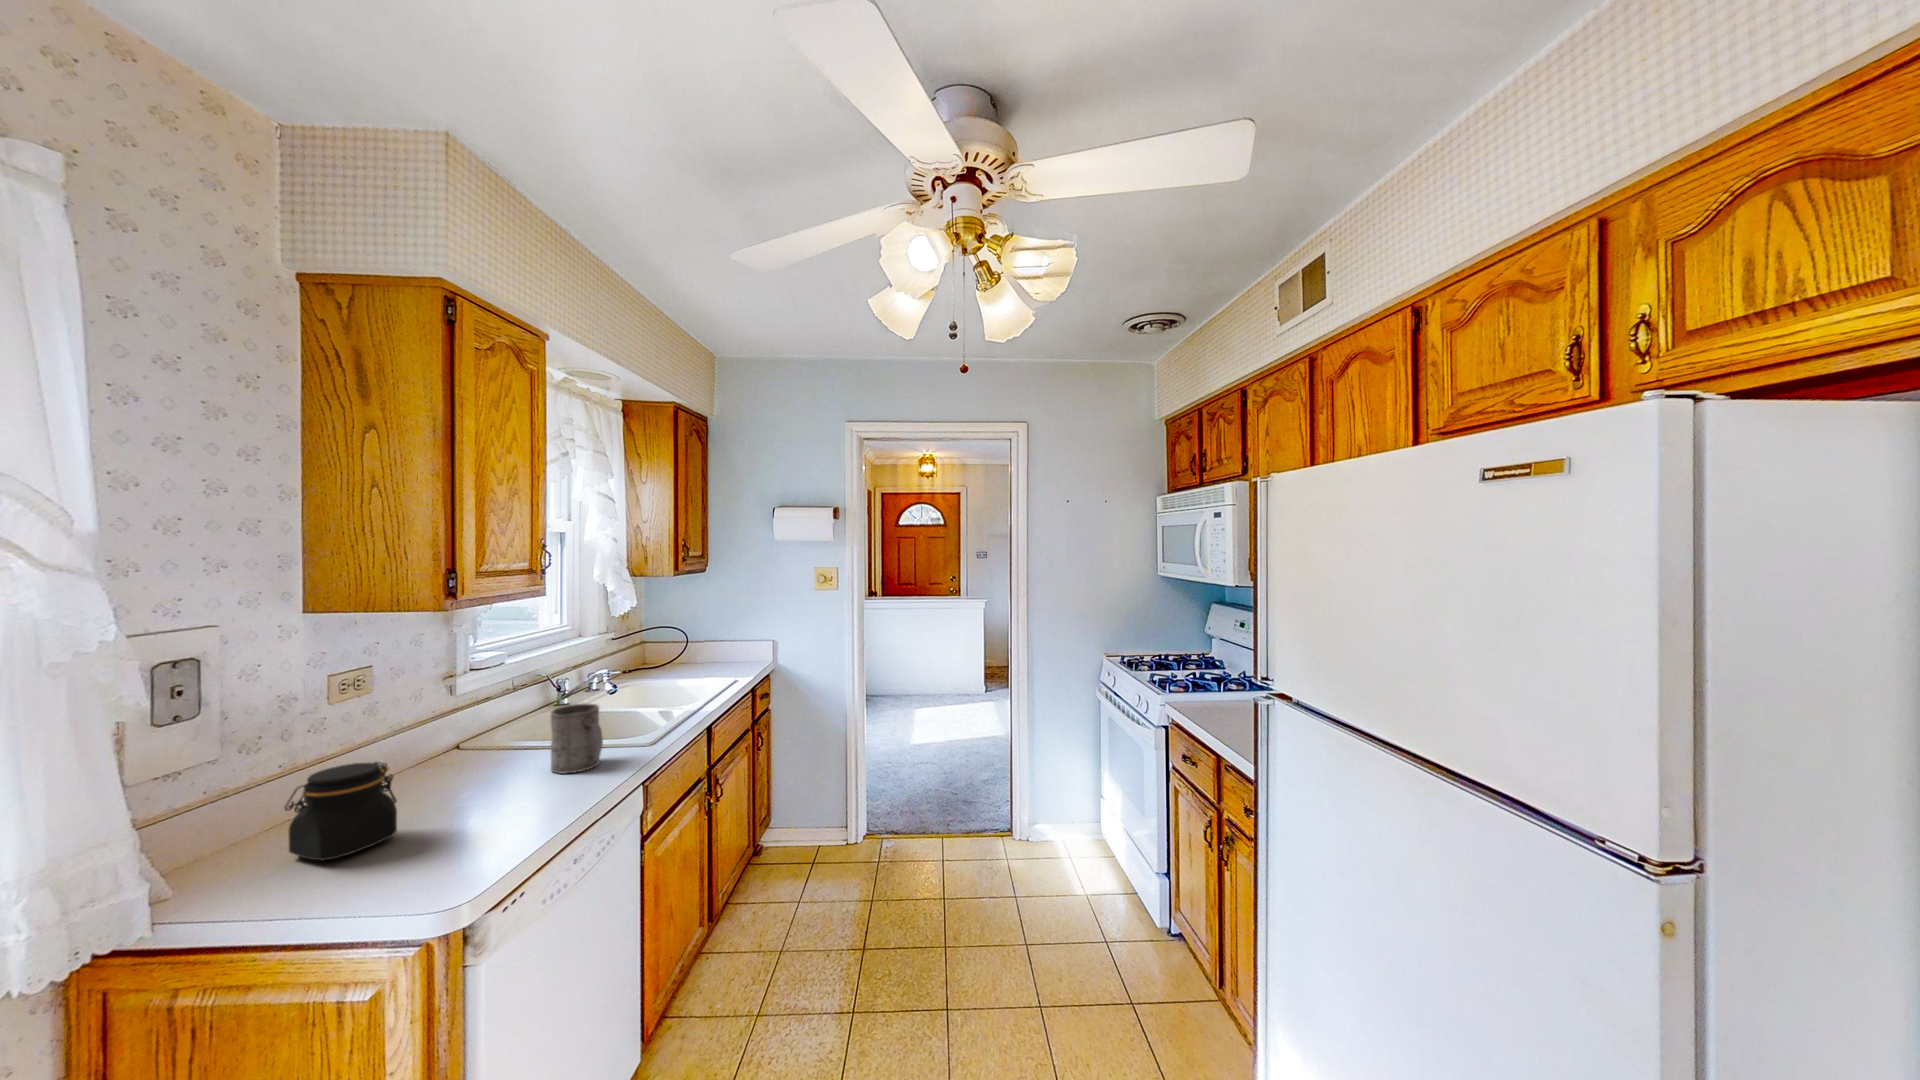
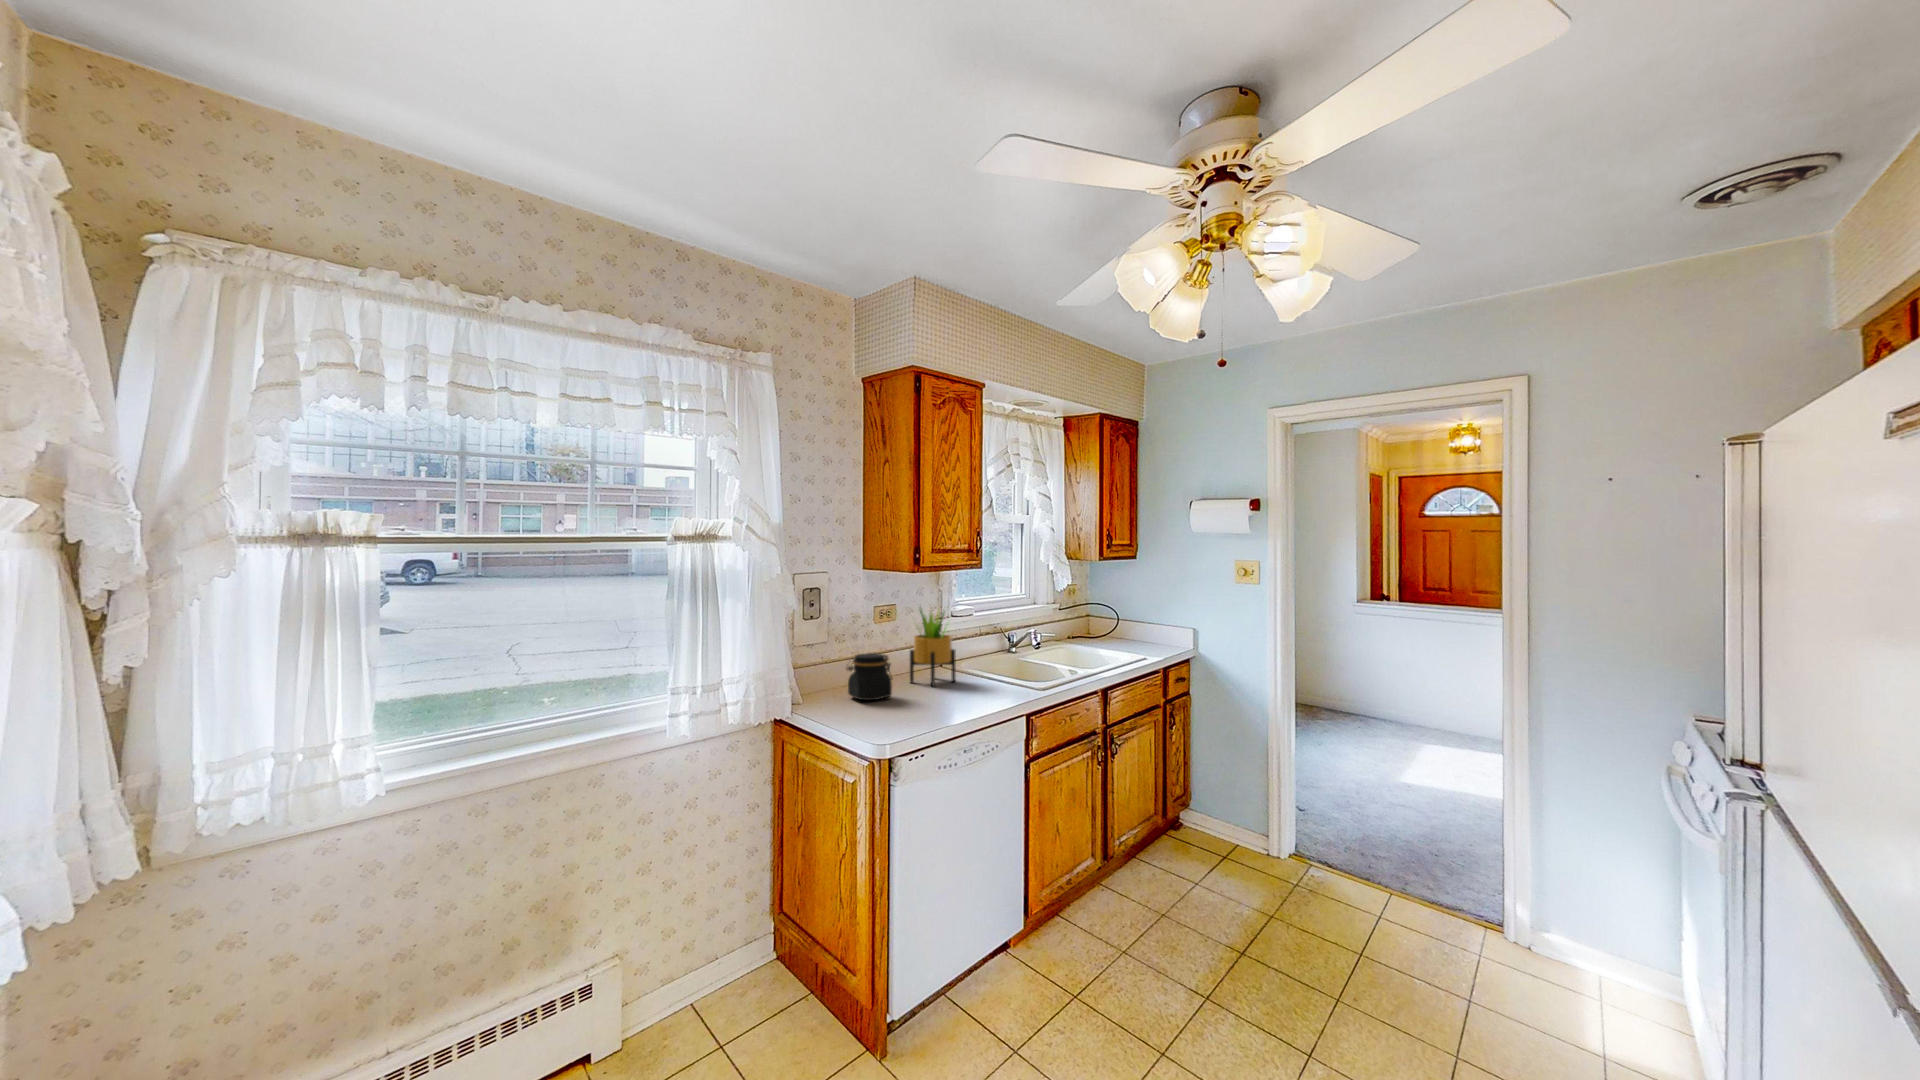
potted plant: none [418,657,507,790] -> present [910,609,956,686]
mug: present [551,704,603,773] -> none [978,644,1008,688]

